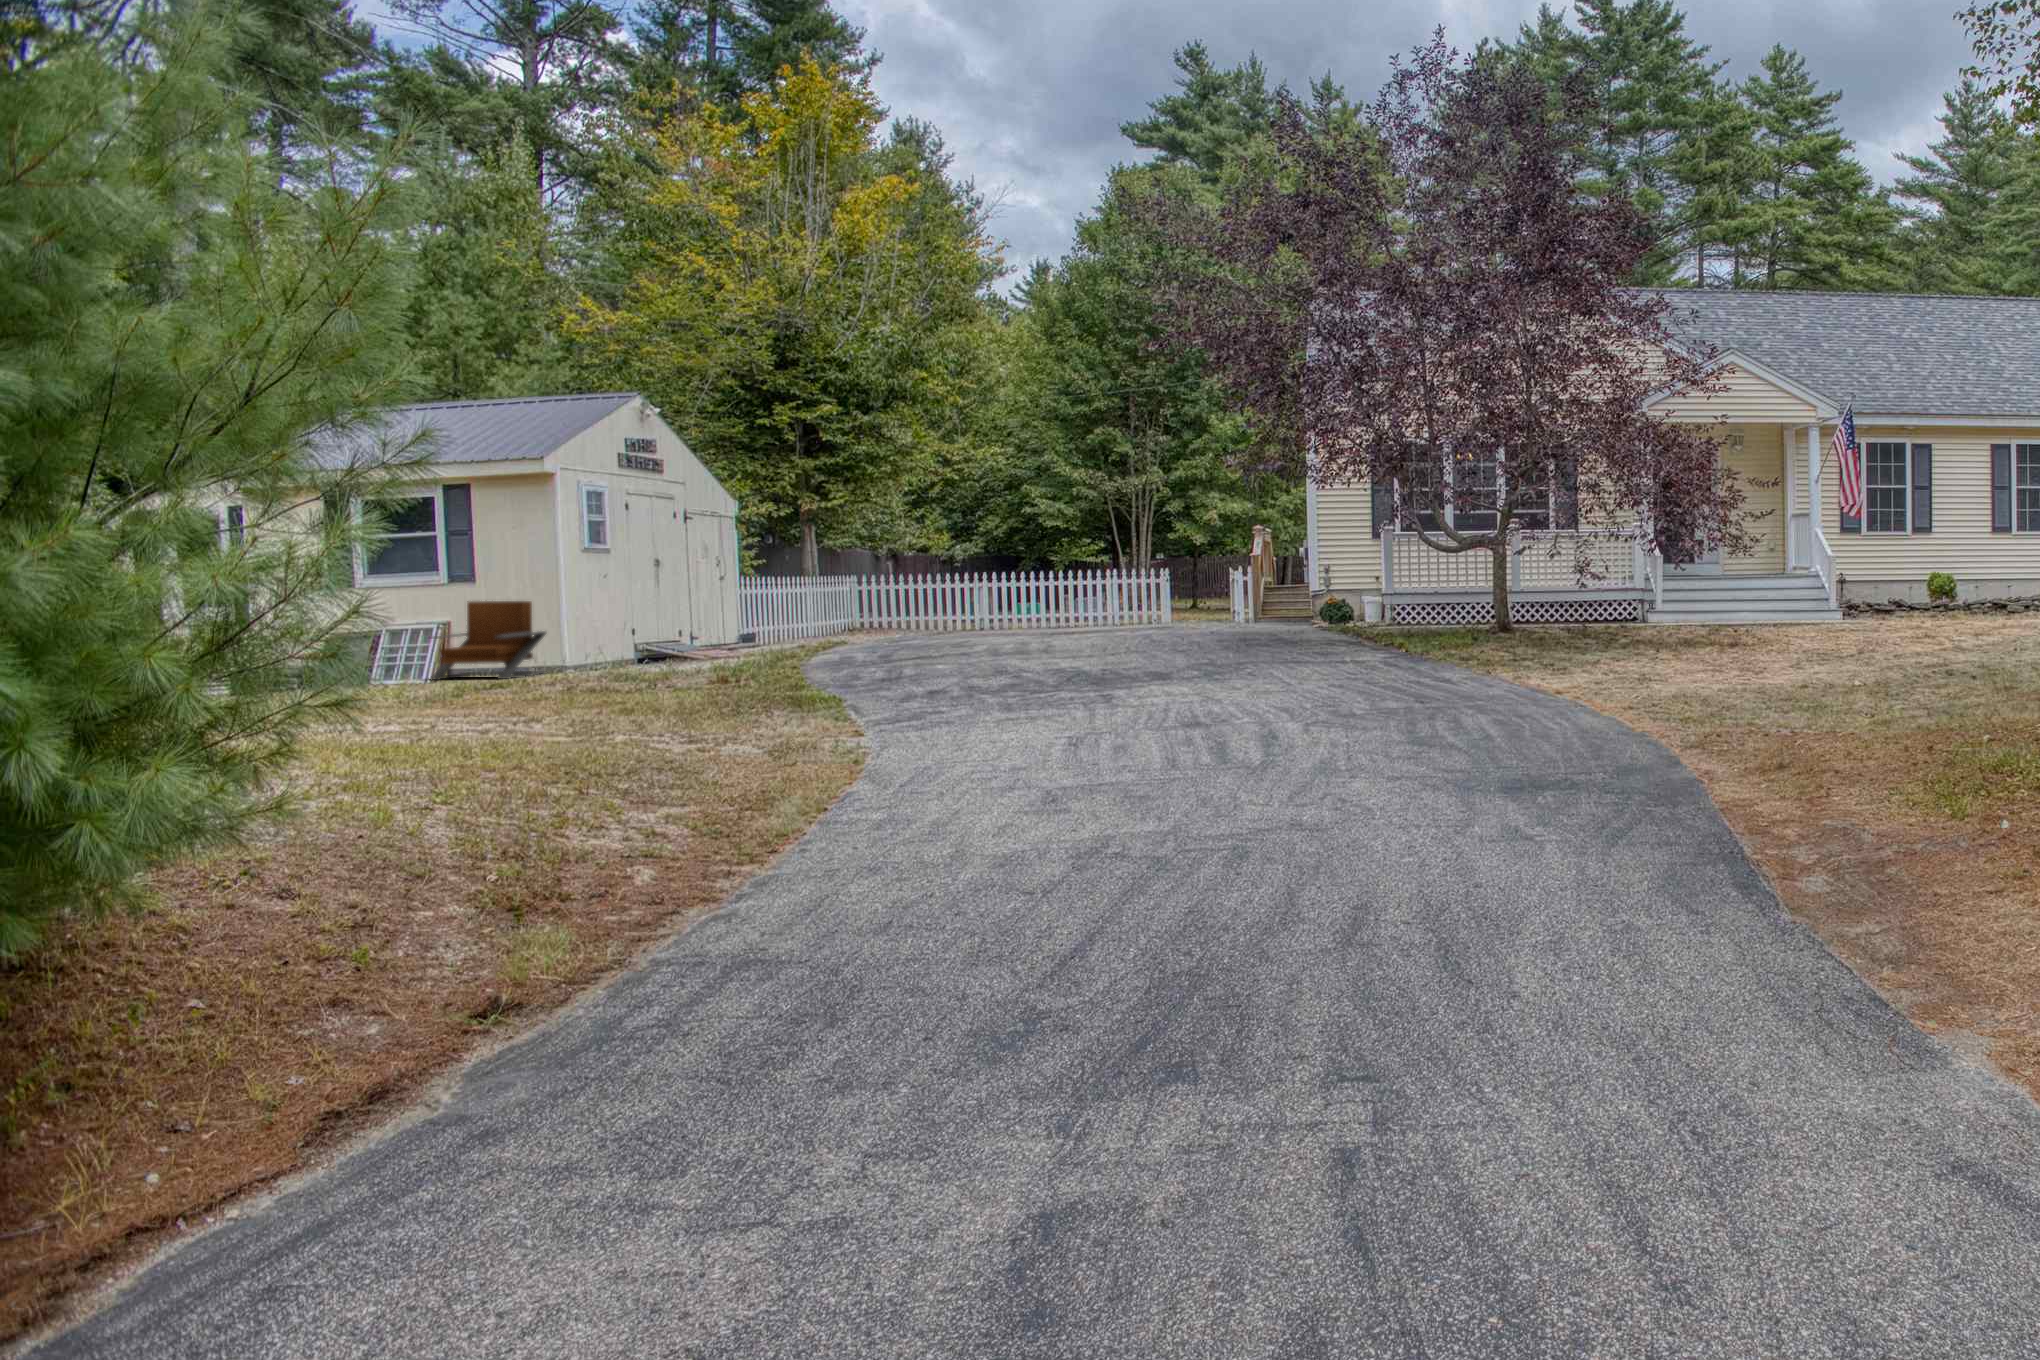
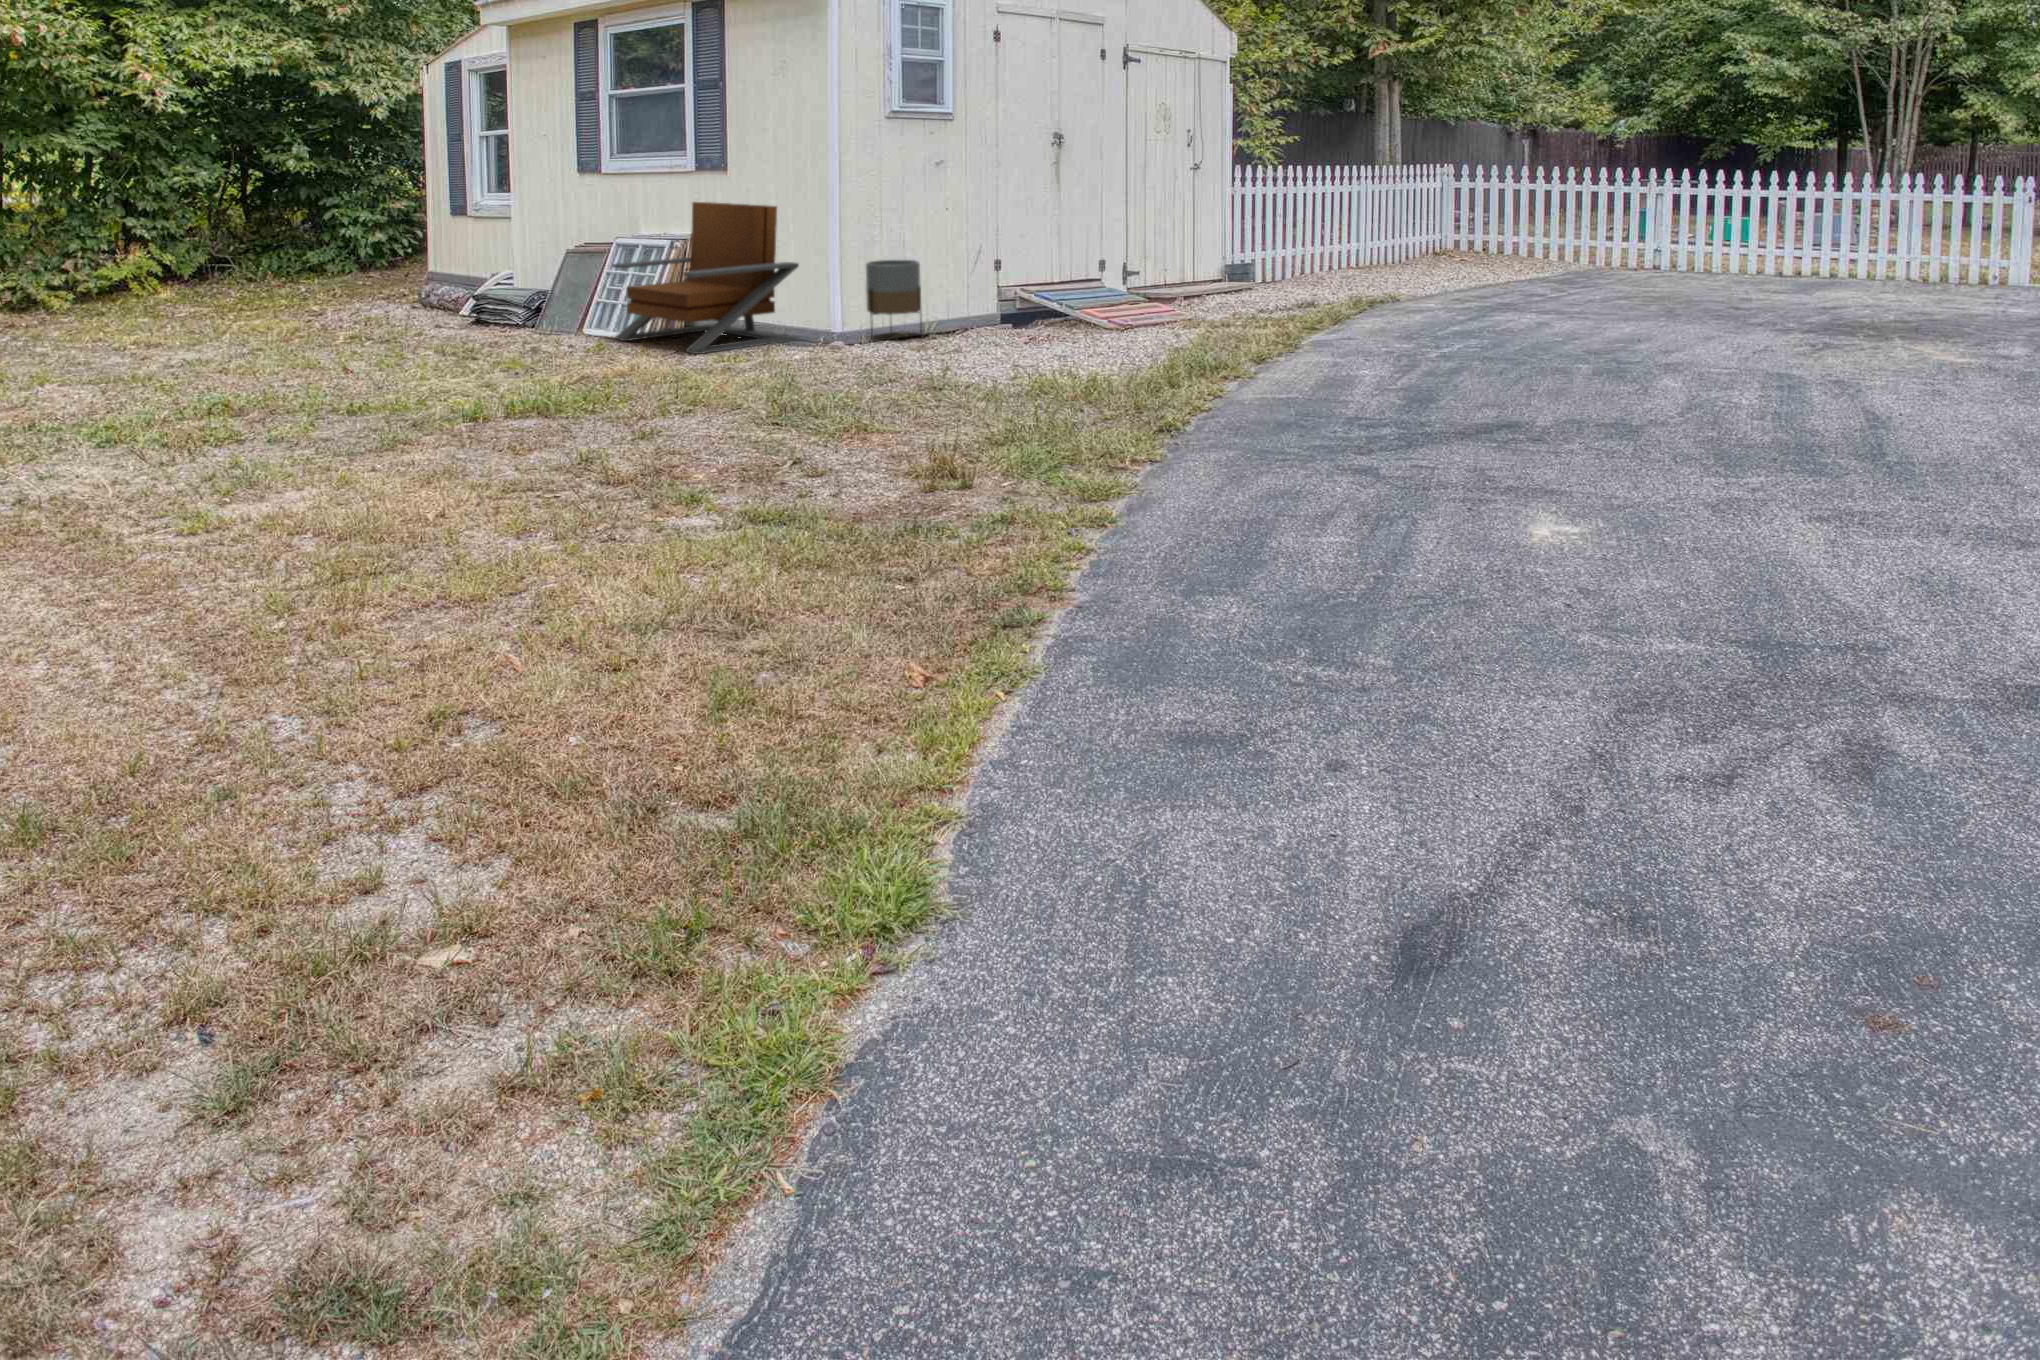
planter: none [585,628,620,670] -> present [866,260,922,336]

